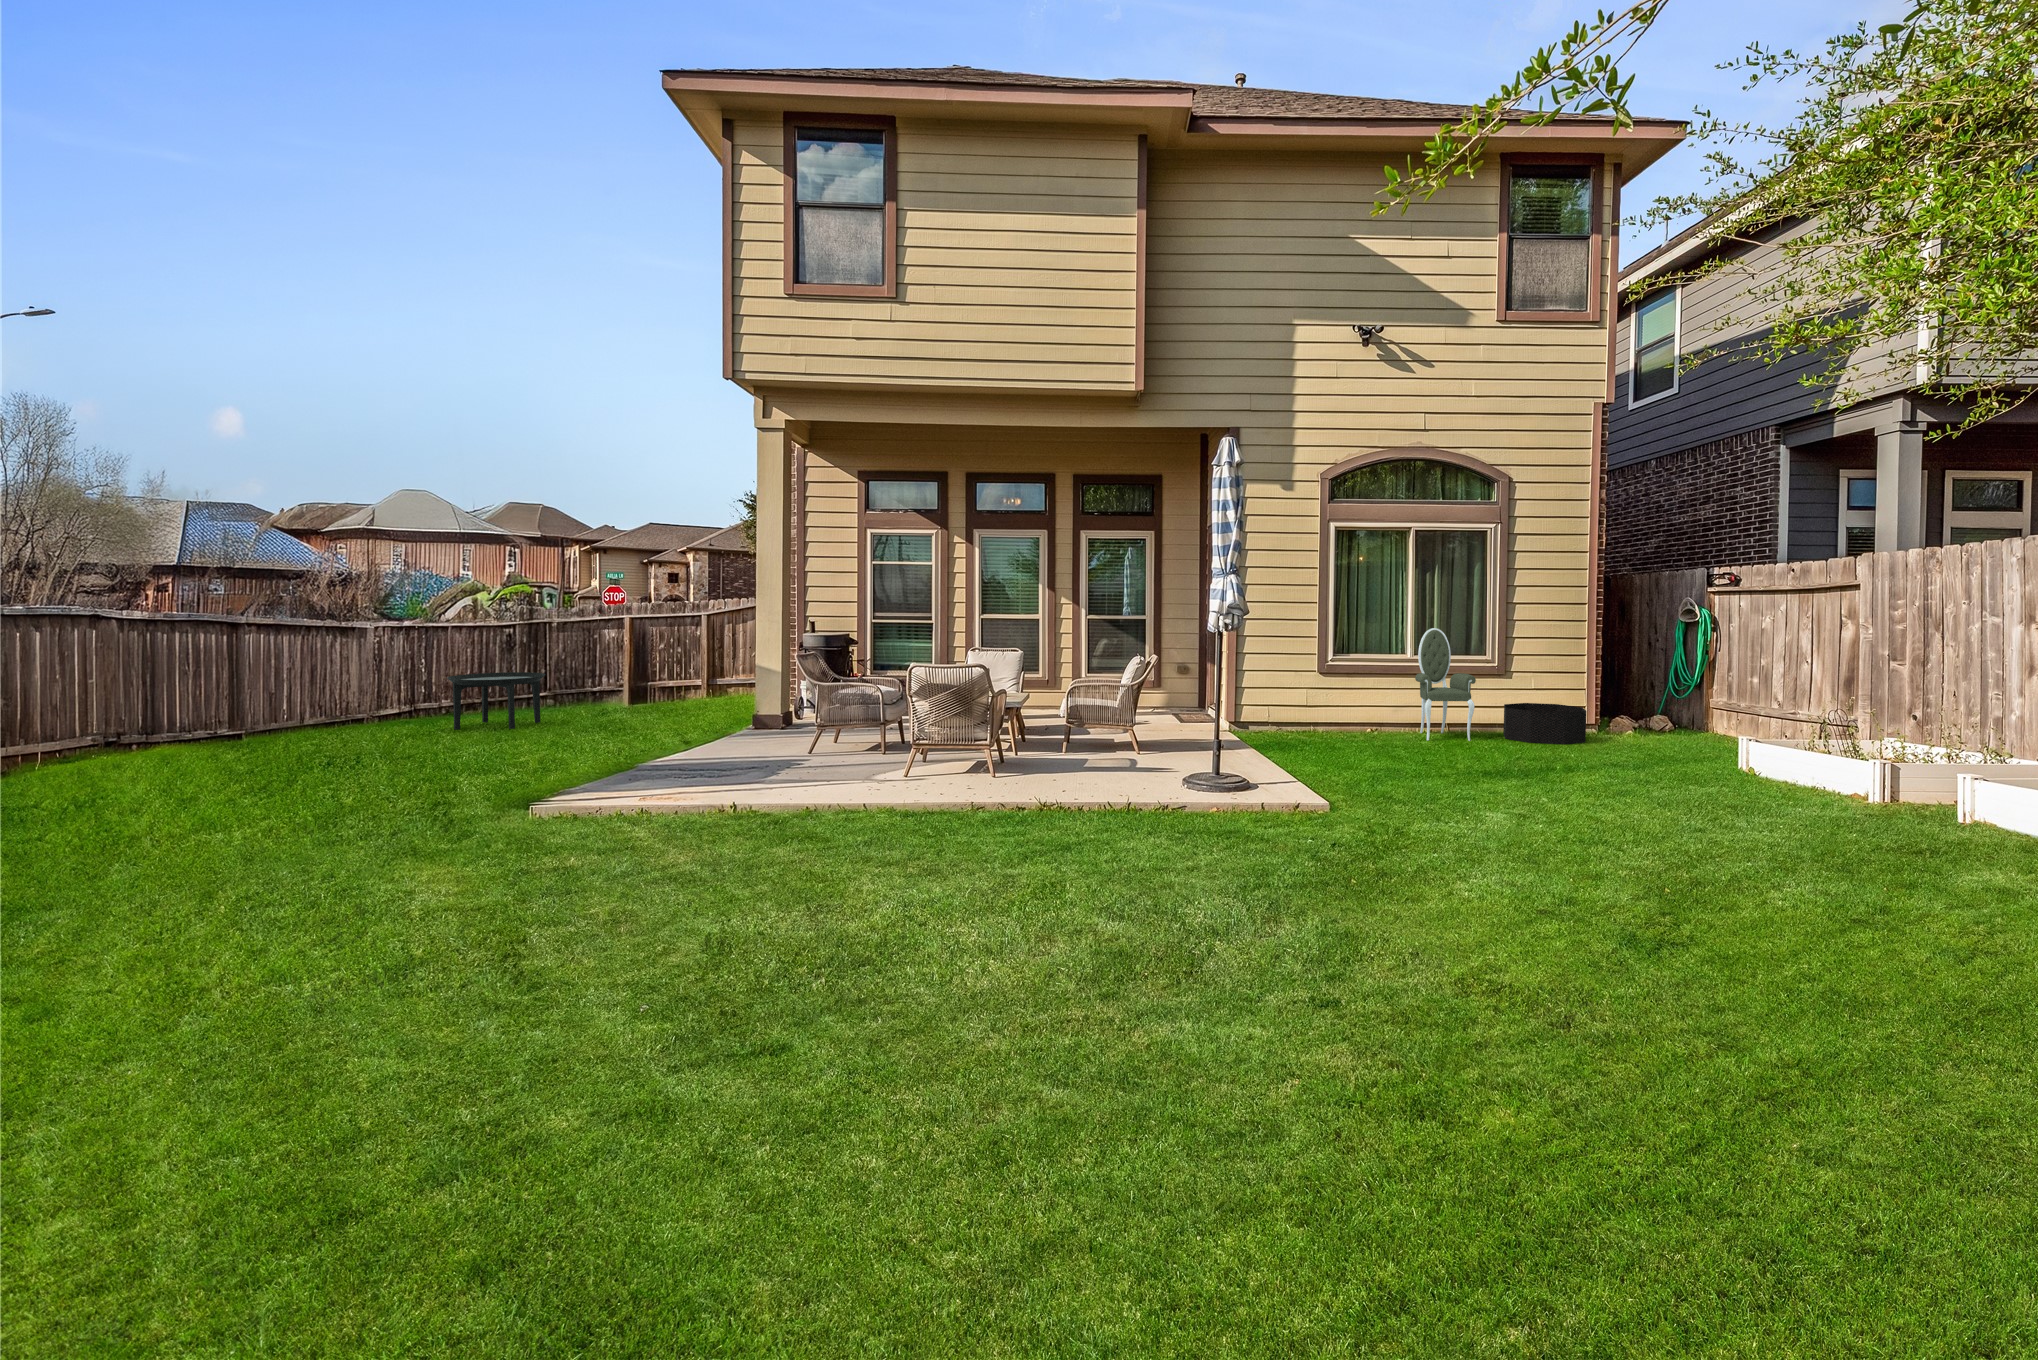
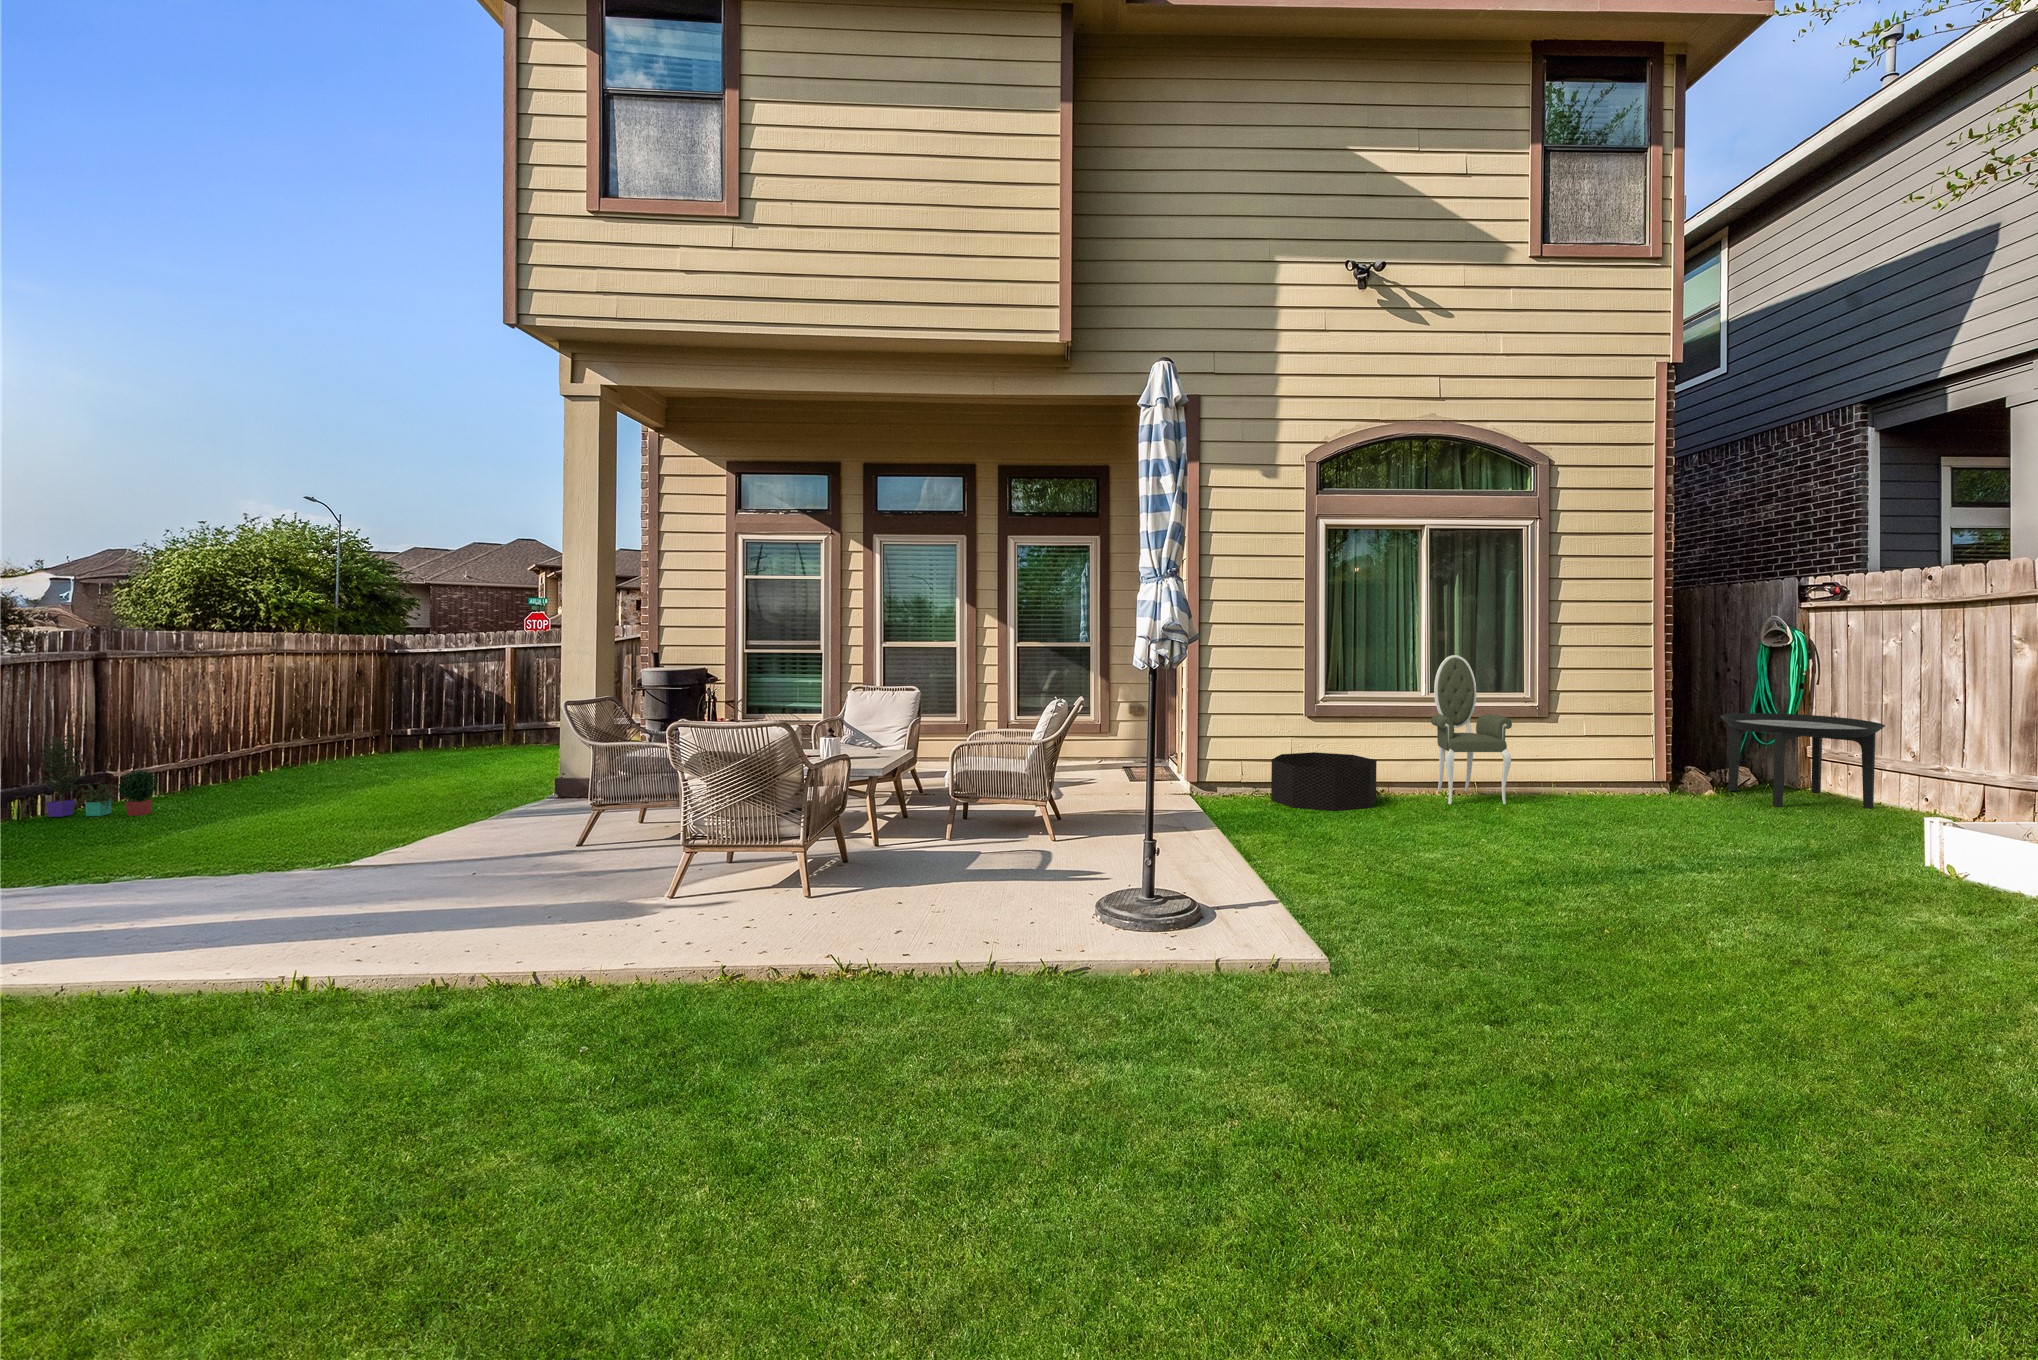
round table: present [447,672,545,730] -> present [1720,713,1885,809]
potted plant: none [359,684,446,746] -> present [40,735,159,817]
basket: present [1503,703,1586,745] -> present [1271,752,1377,811]

